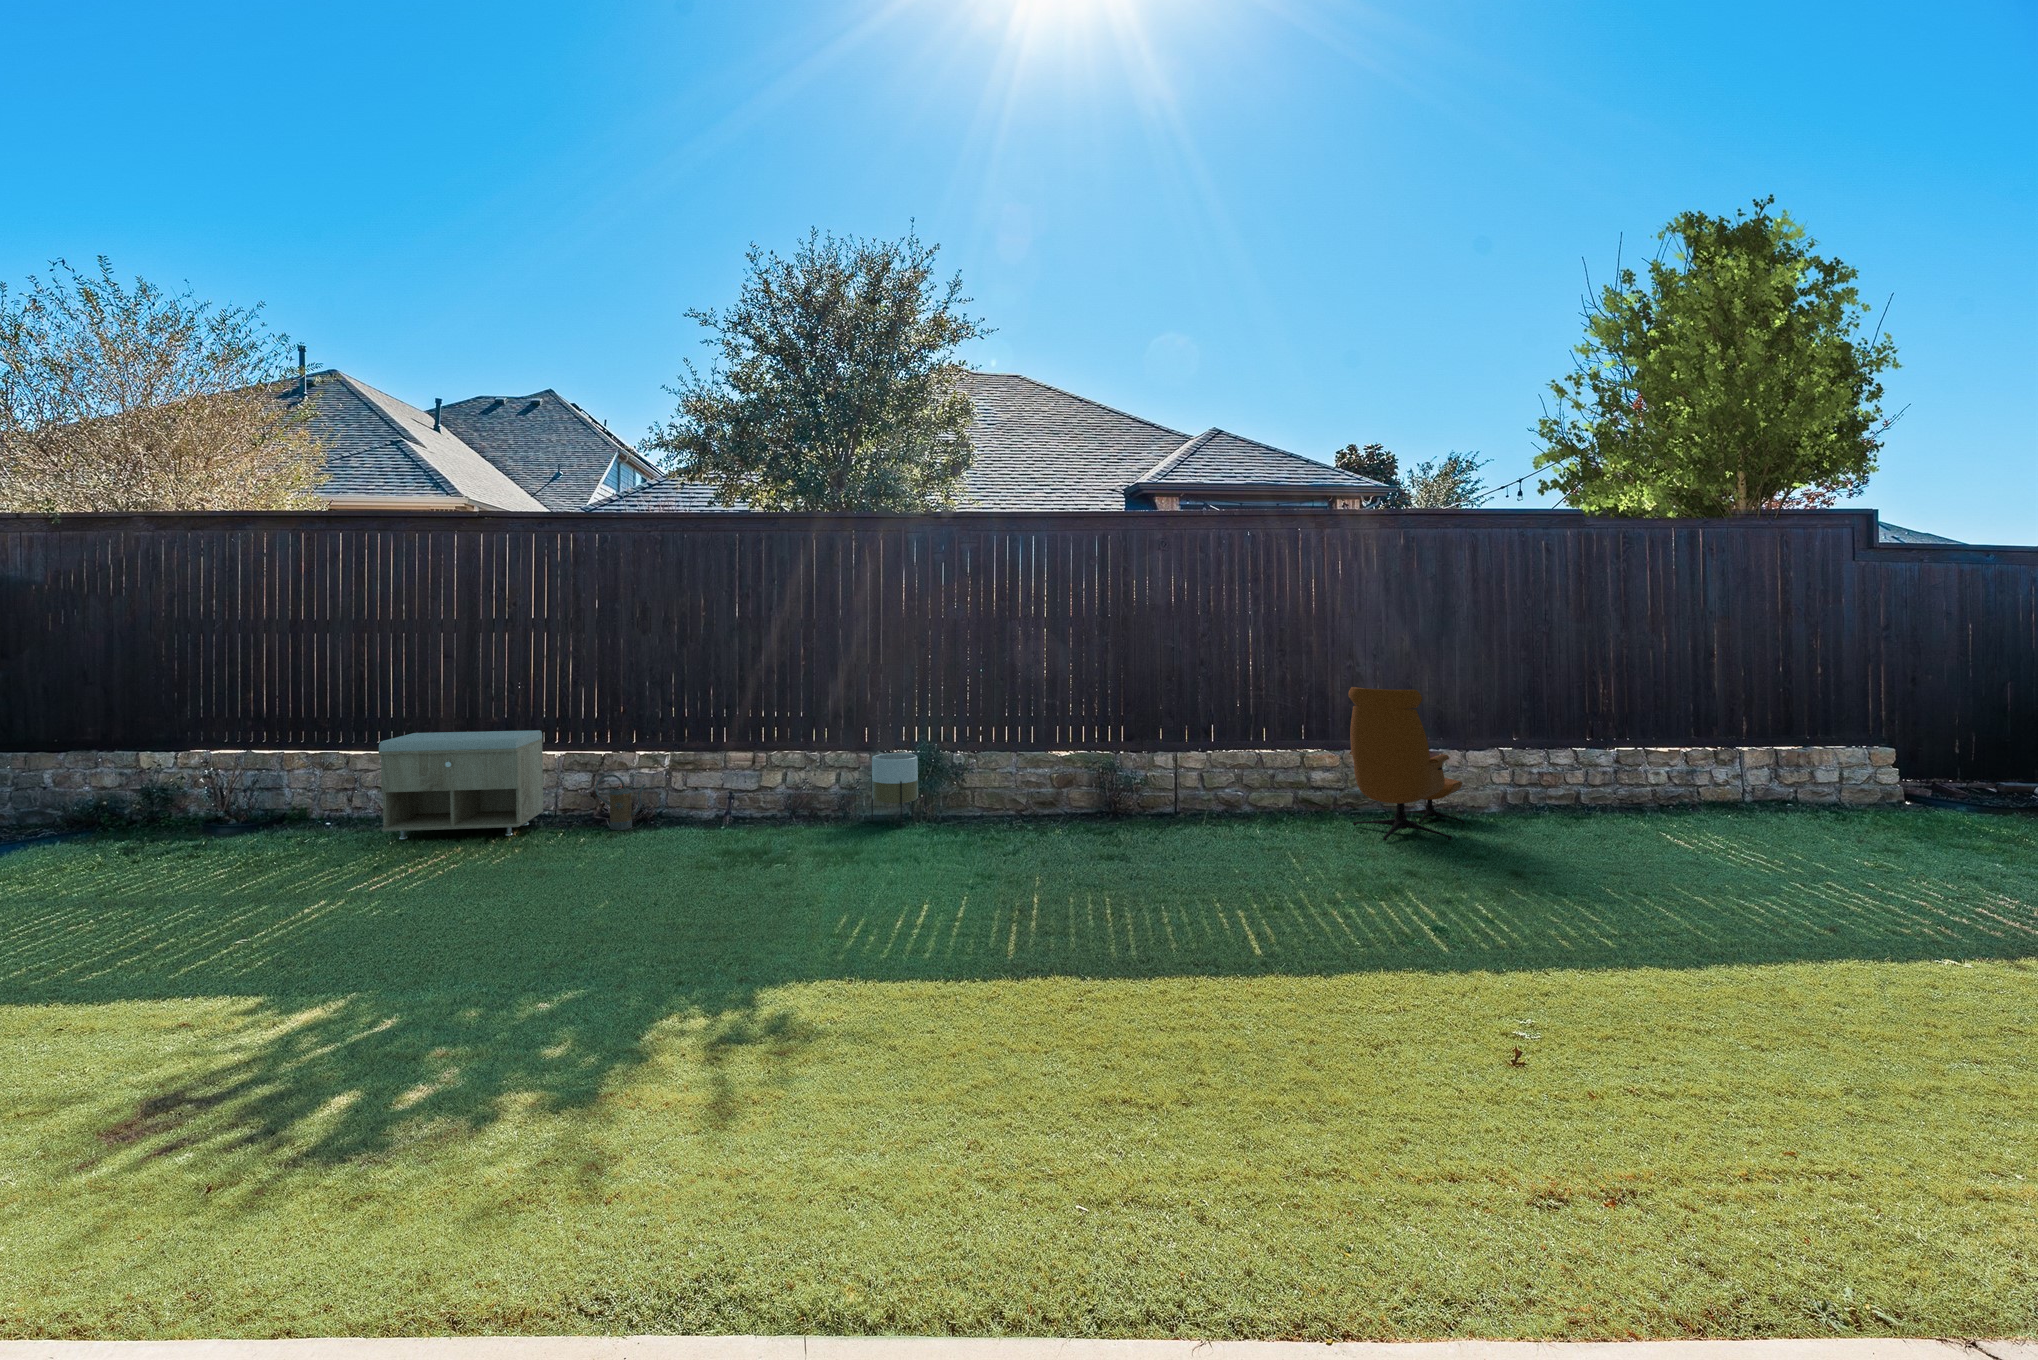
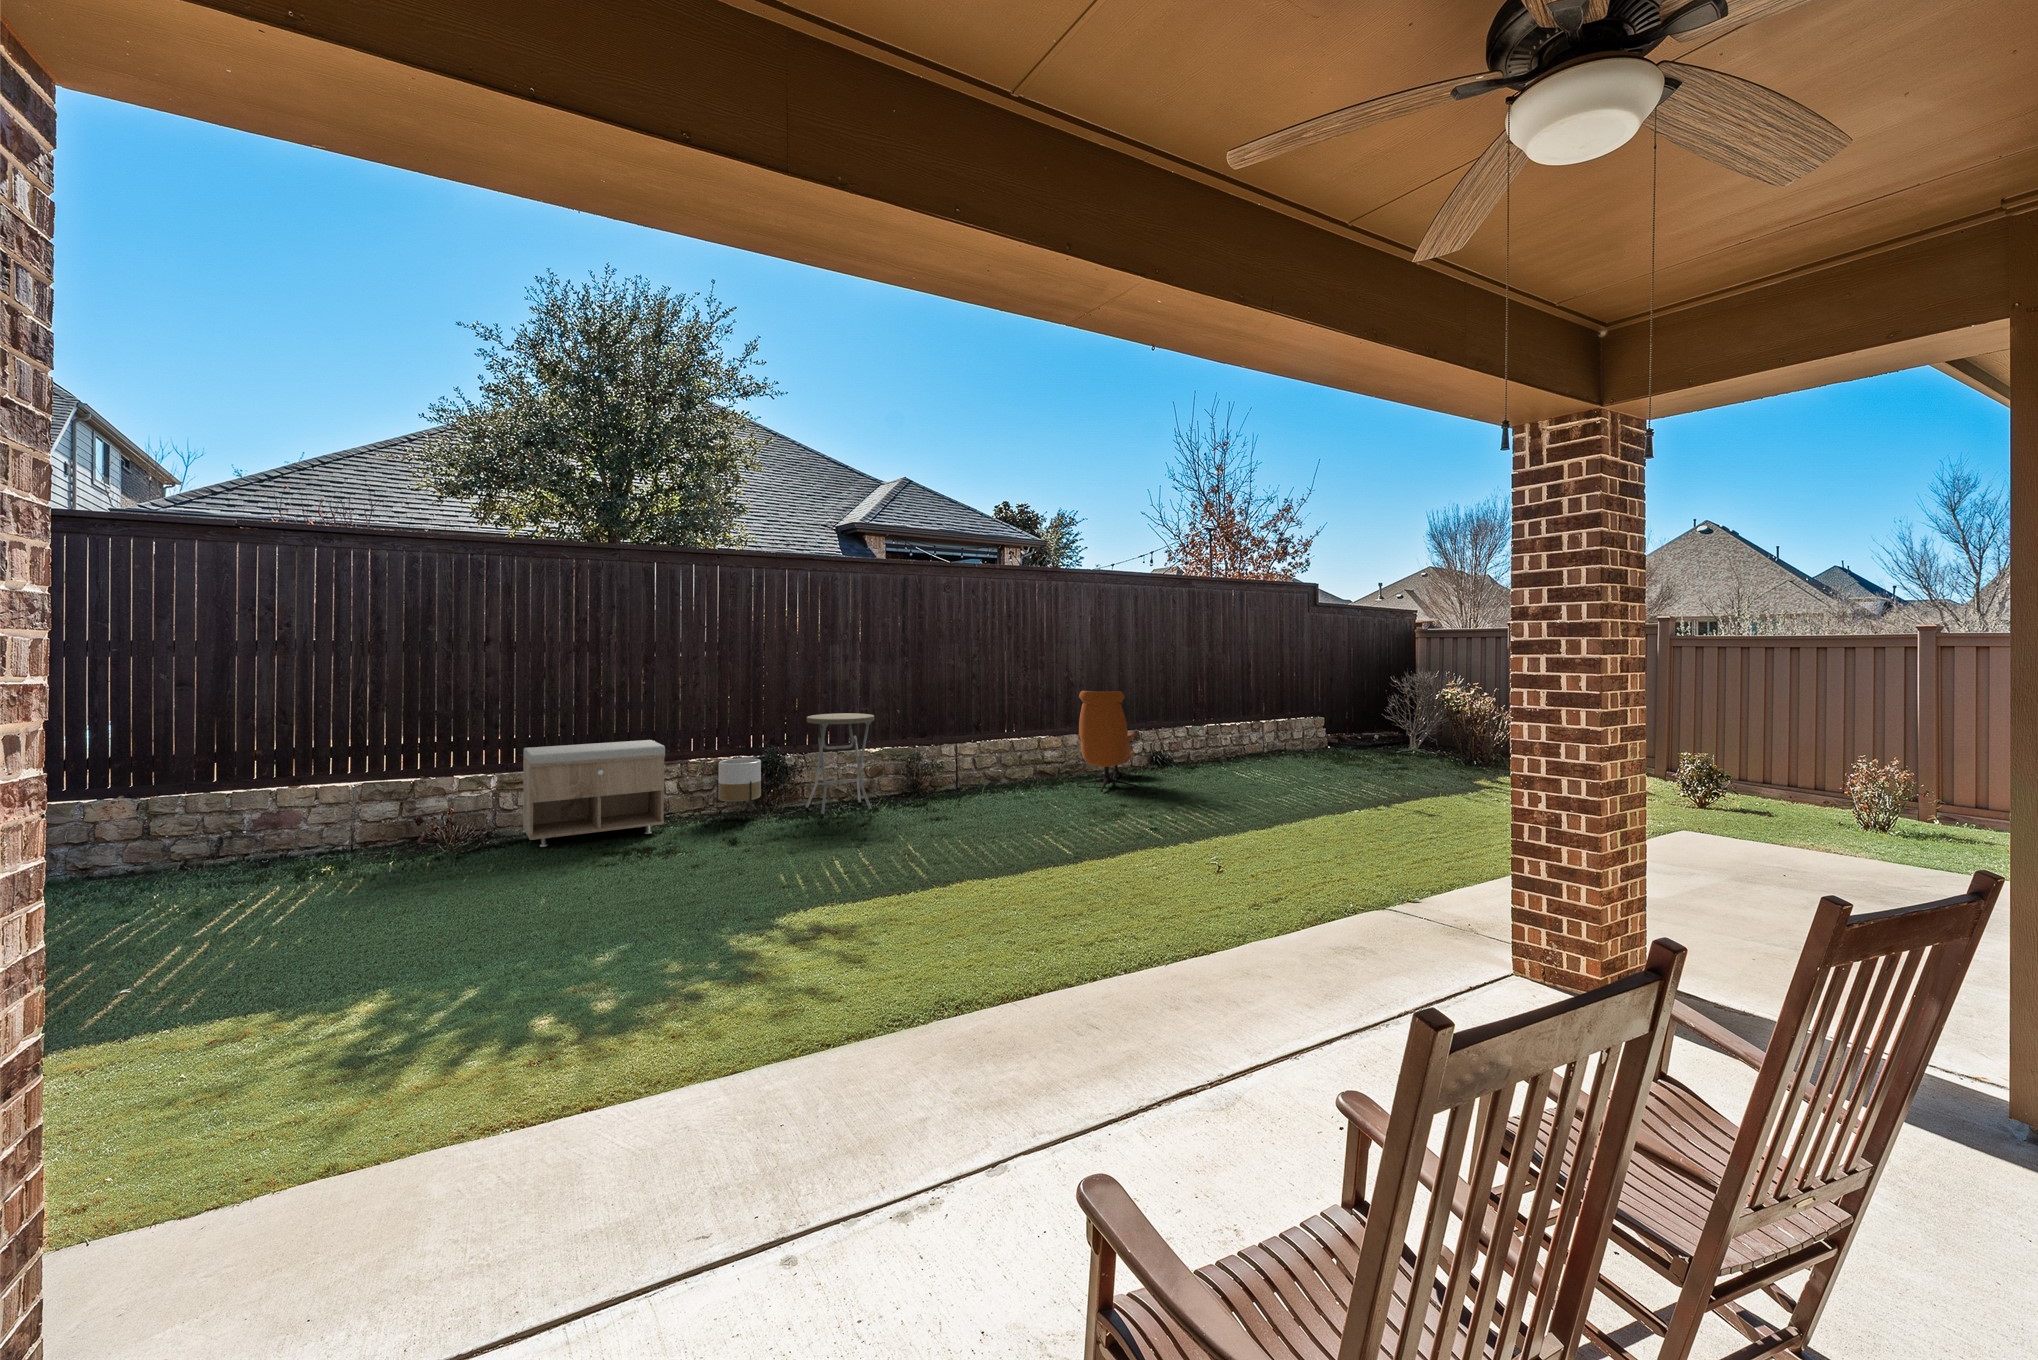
side table: none [968,706,1048,831] -> present [805,713,874,816]
storage bench: present [379,730,543,839] -> present [523,740,665,847]
watering can: present [595,774,646,830] -> none [420,799,481,855]

